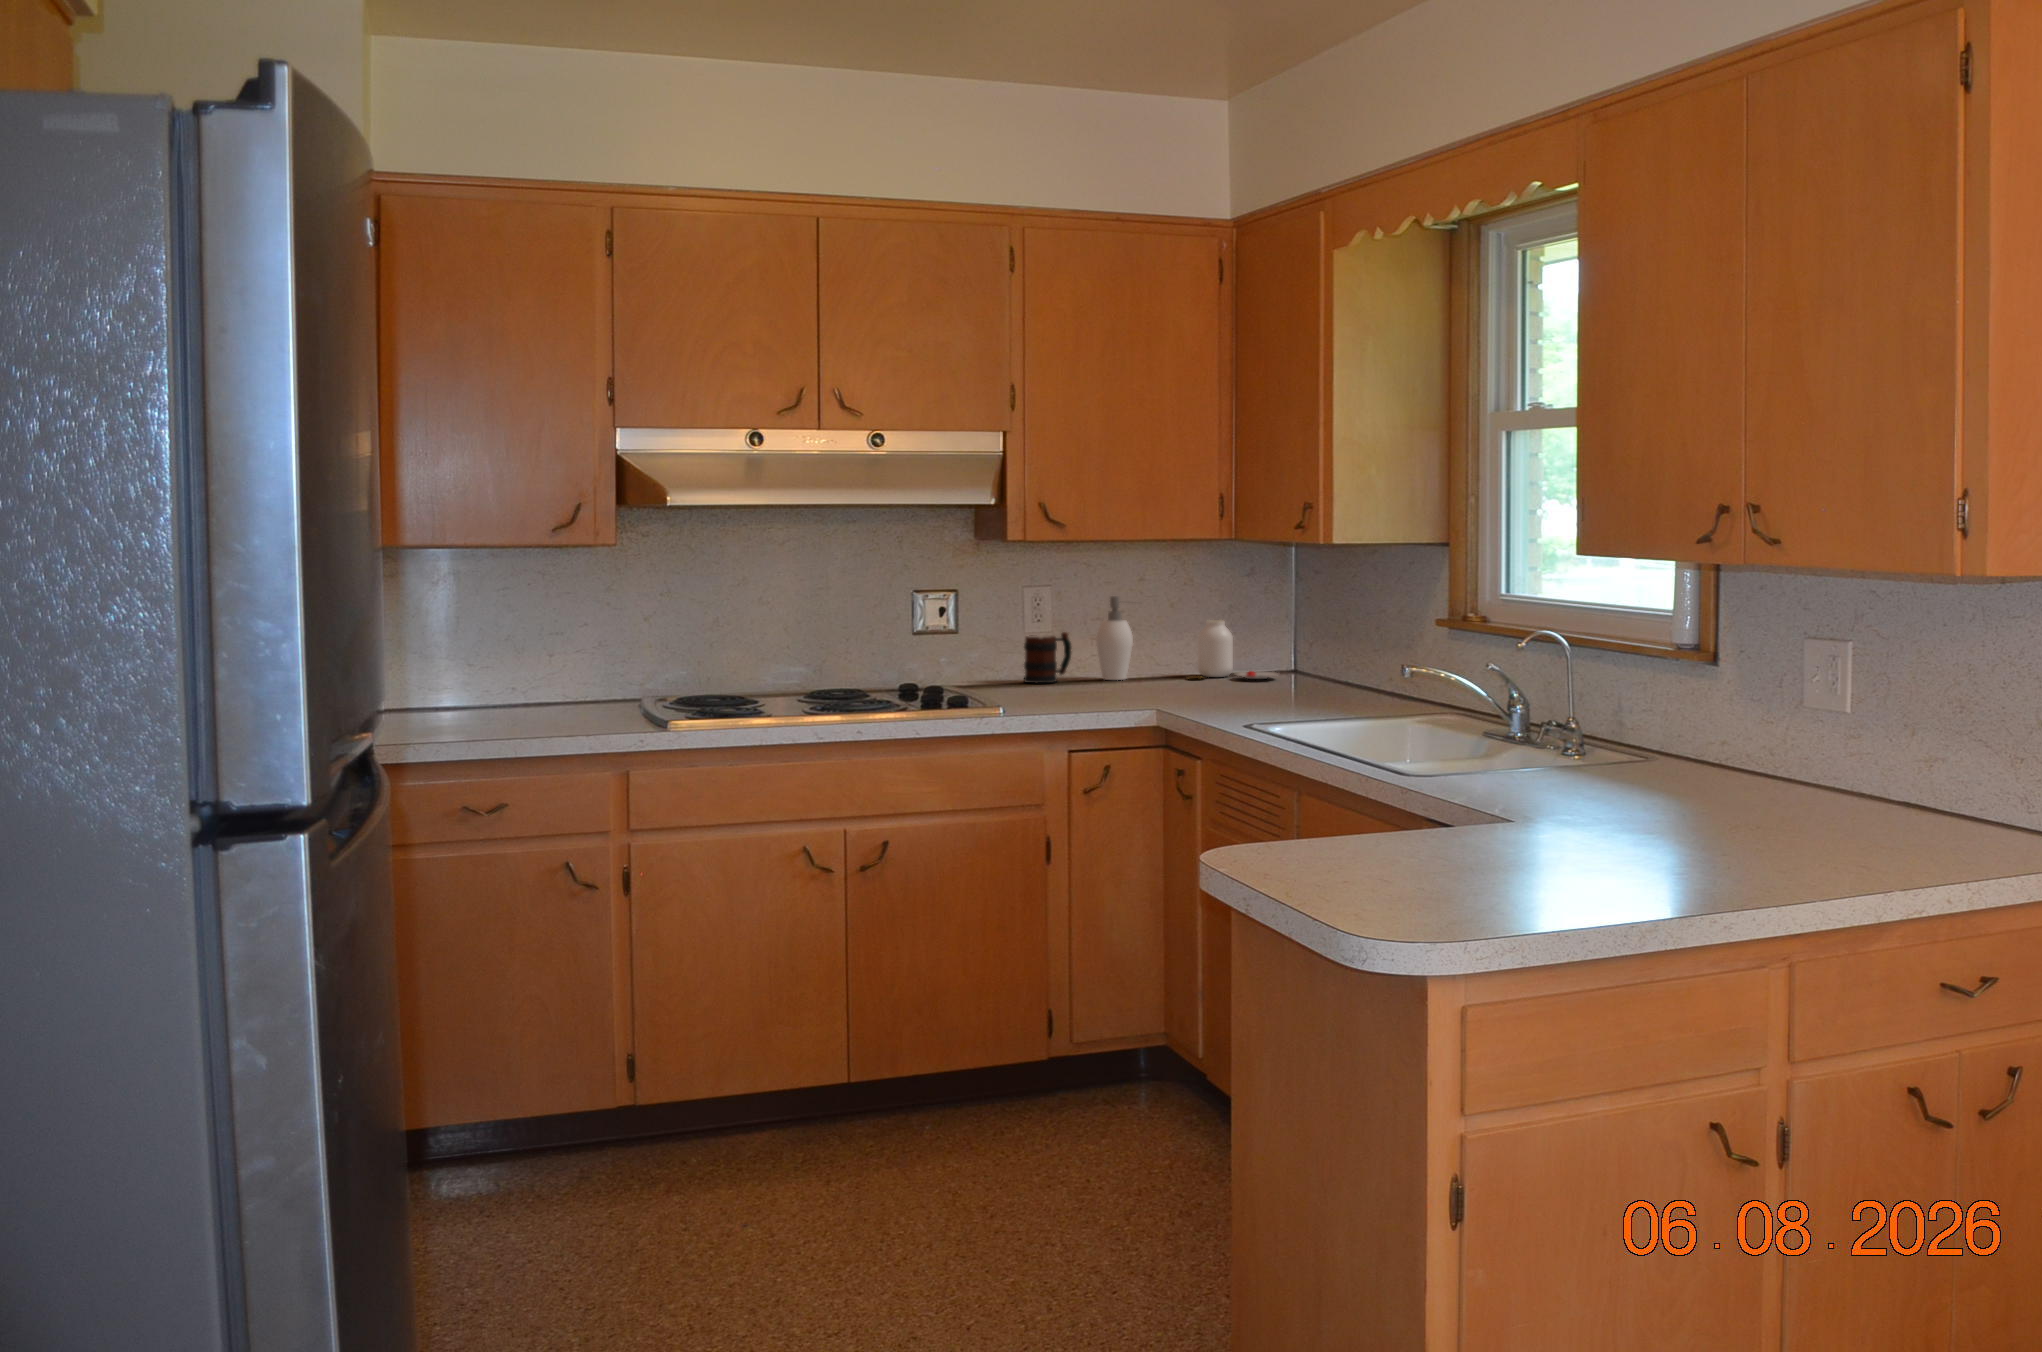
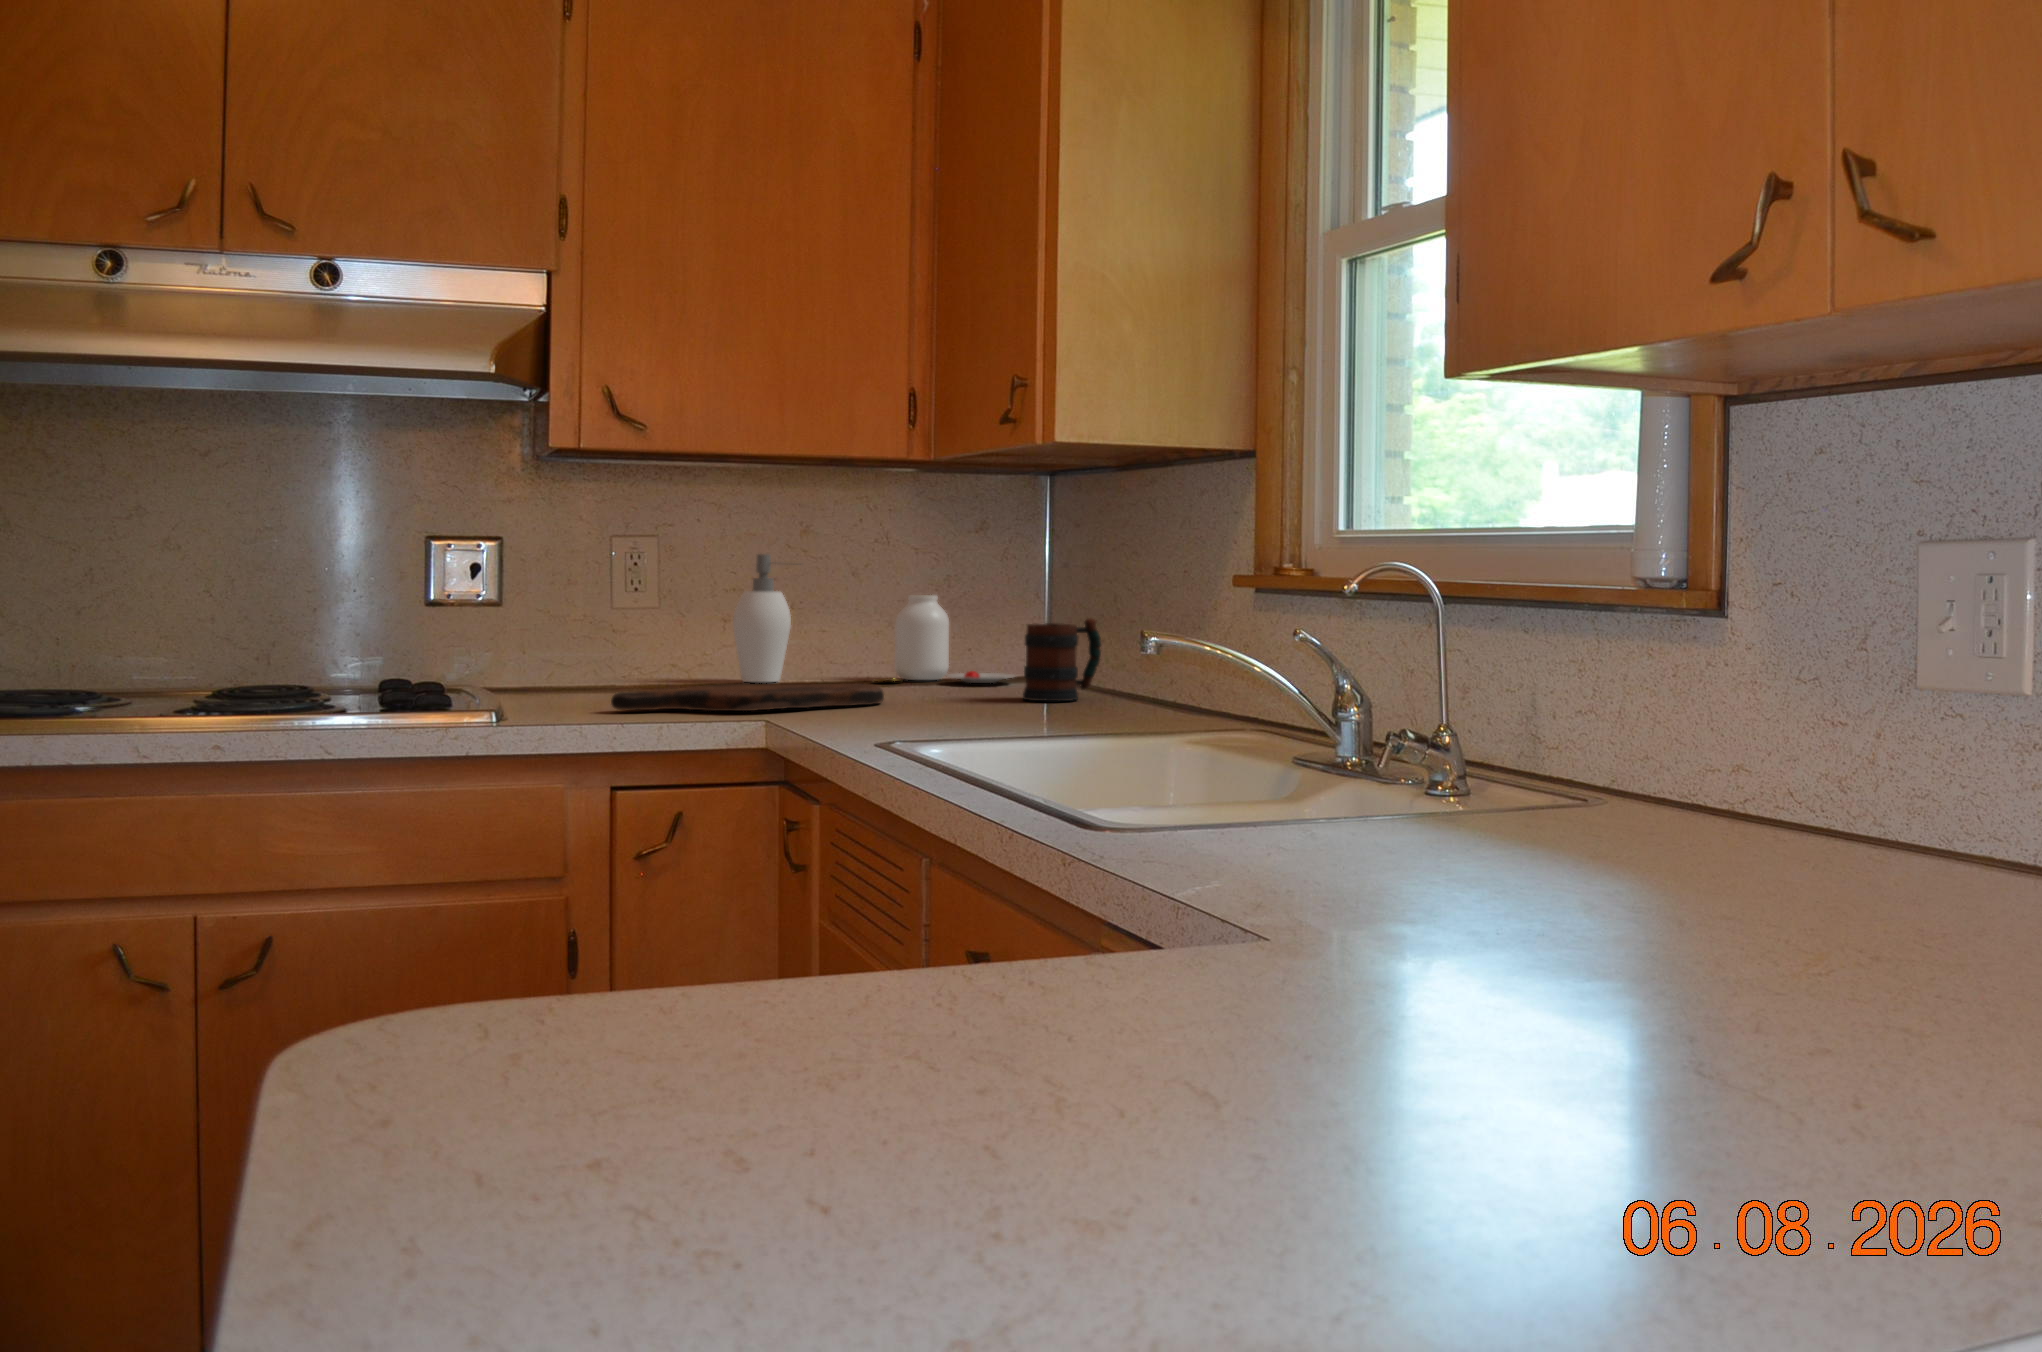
mug: present [1024,632,1071,683] -> present [1023,618,1101,701]
cutting board: none [1056,684,1212,703] -> present [611,684,884,711]

